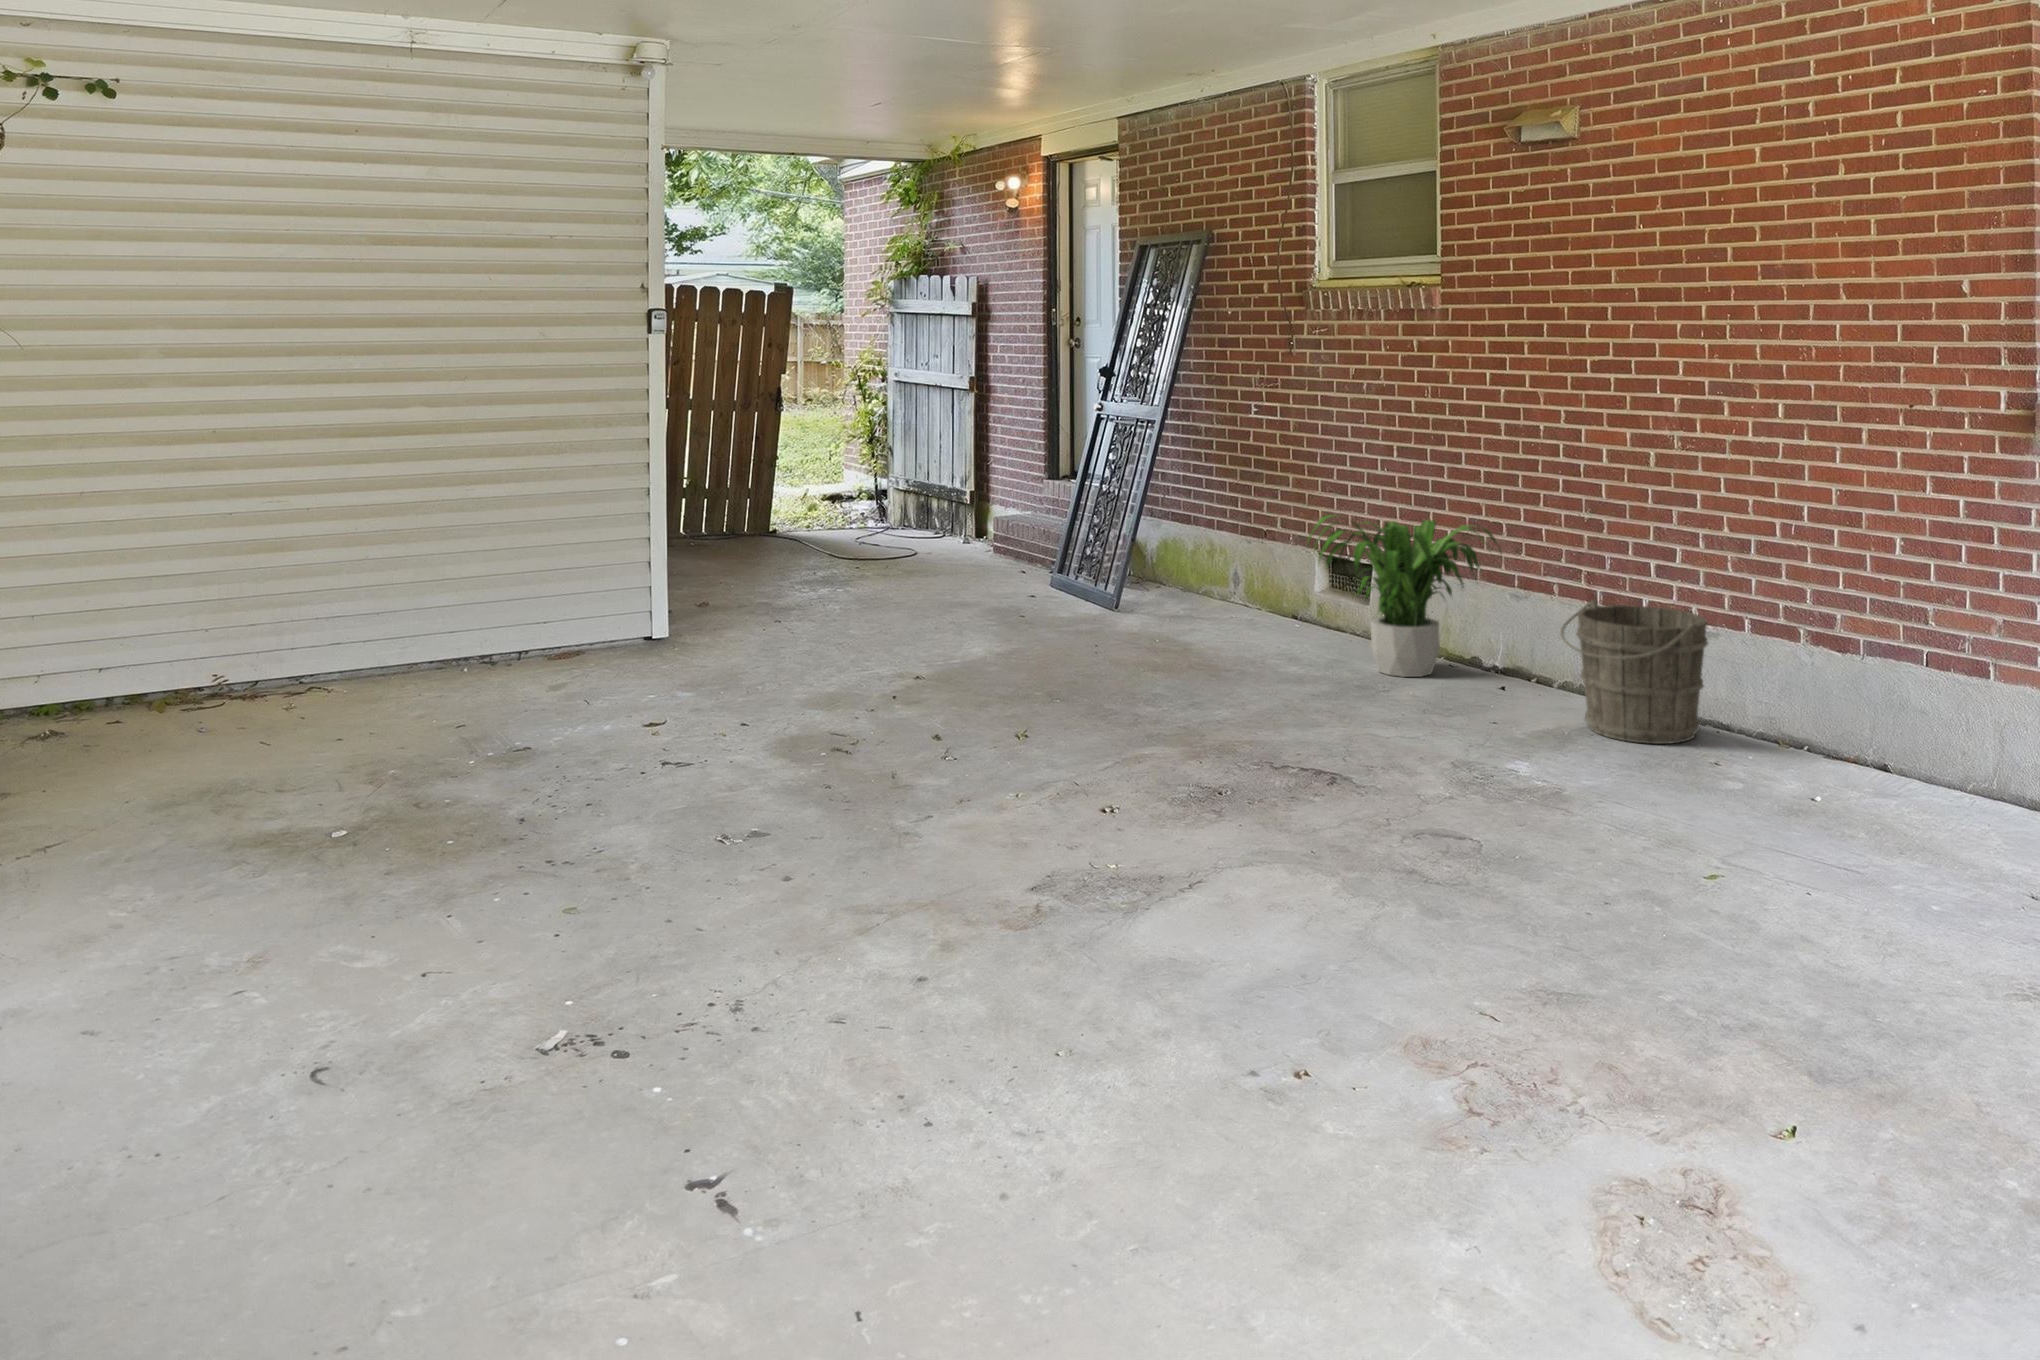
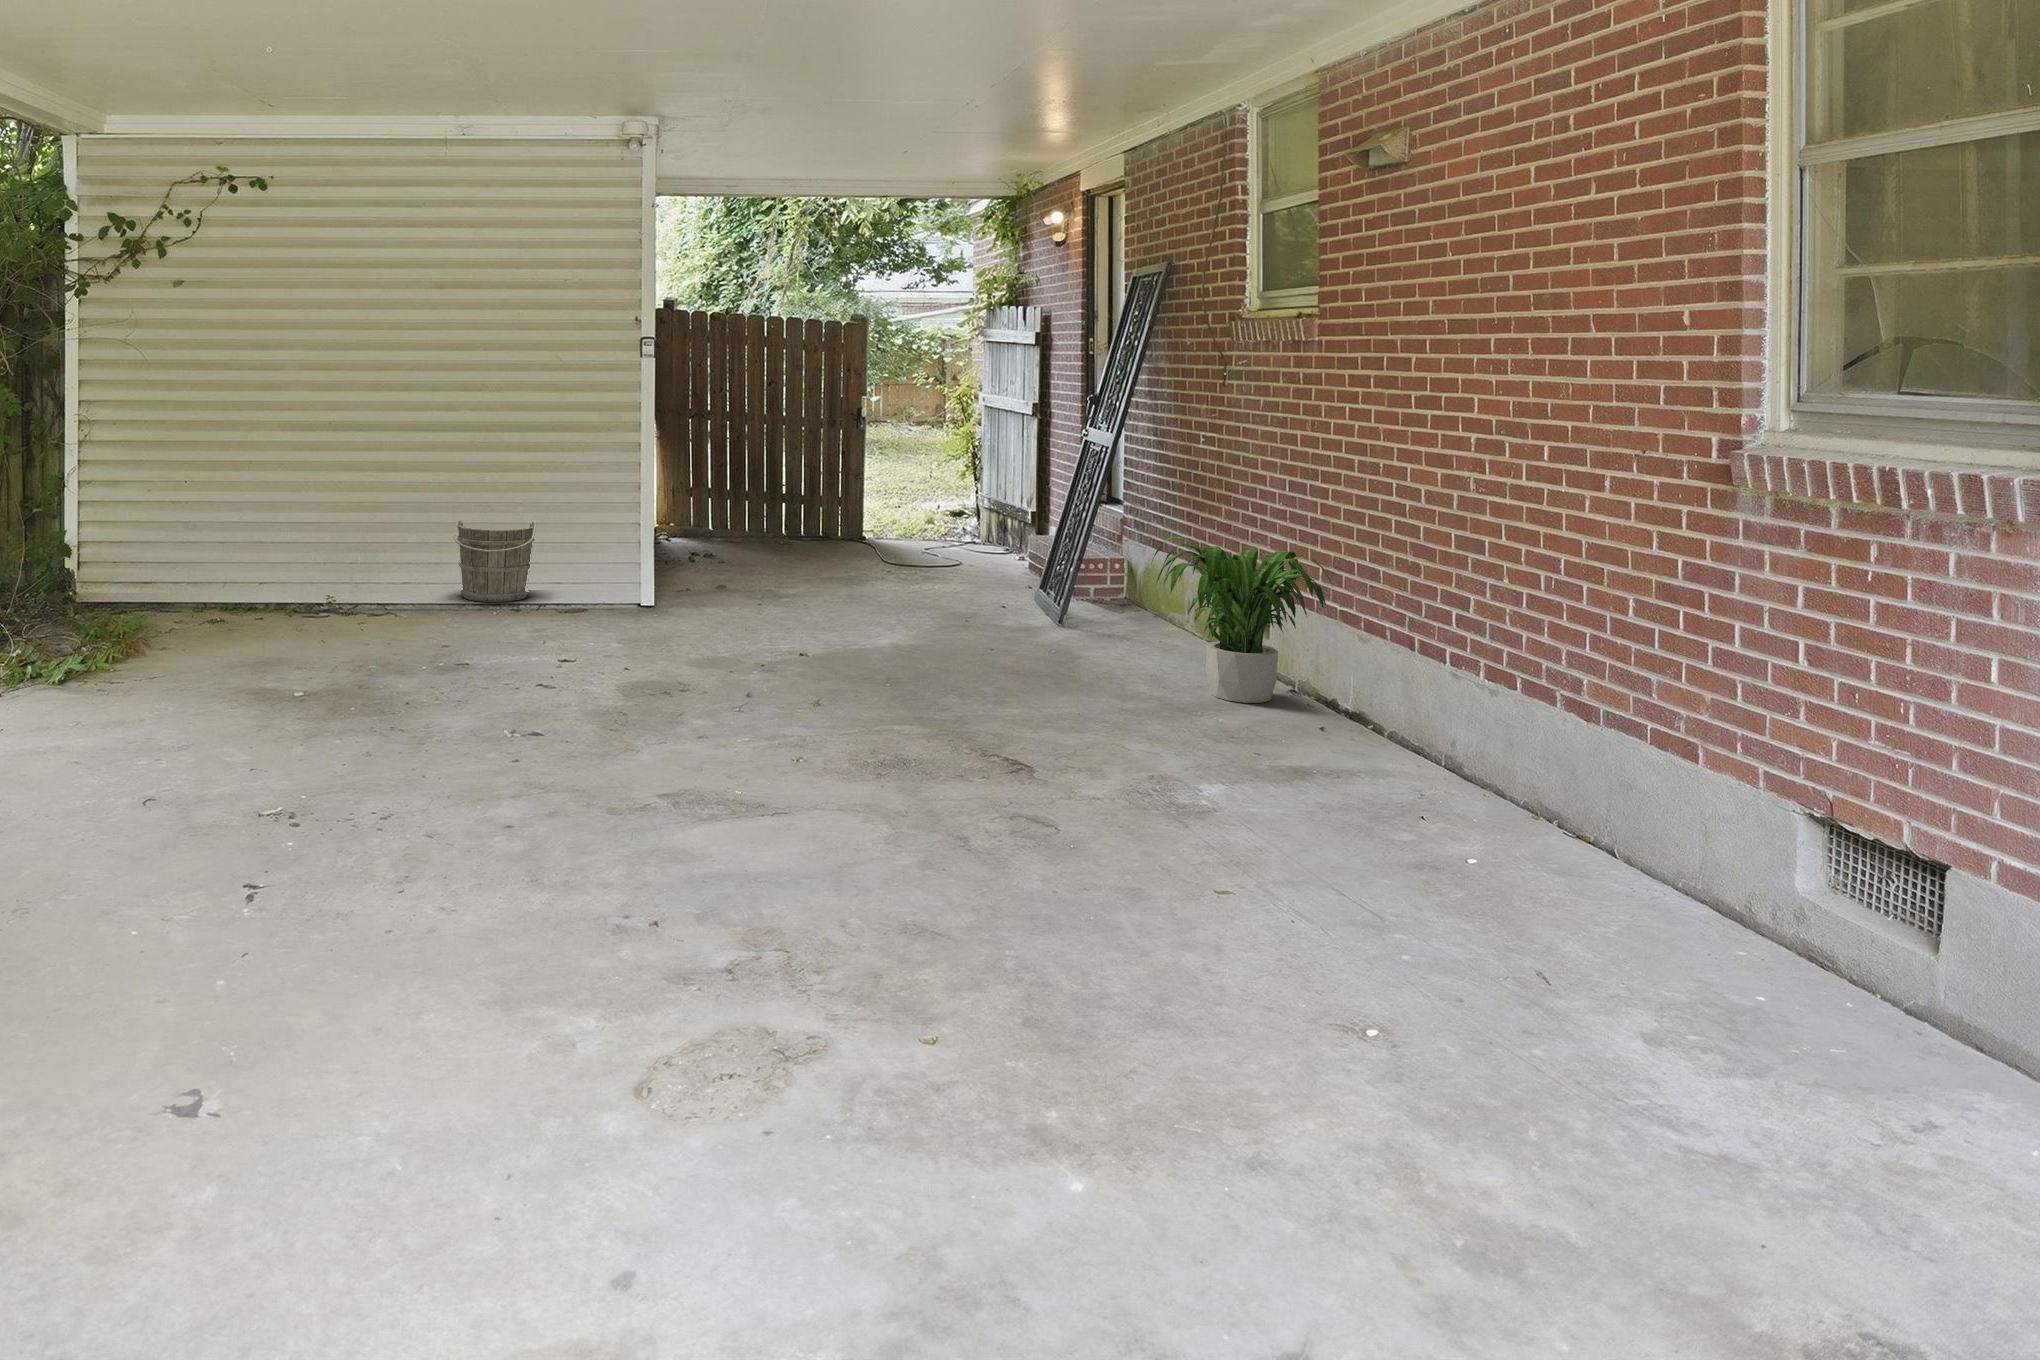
bucket: present [1560,600,1708,744] -> present [454,521,536,602]

